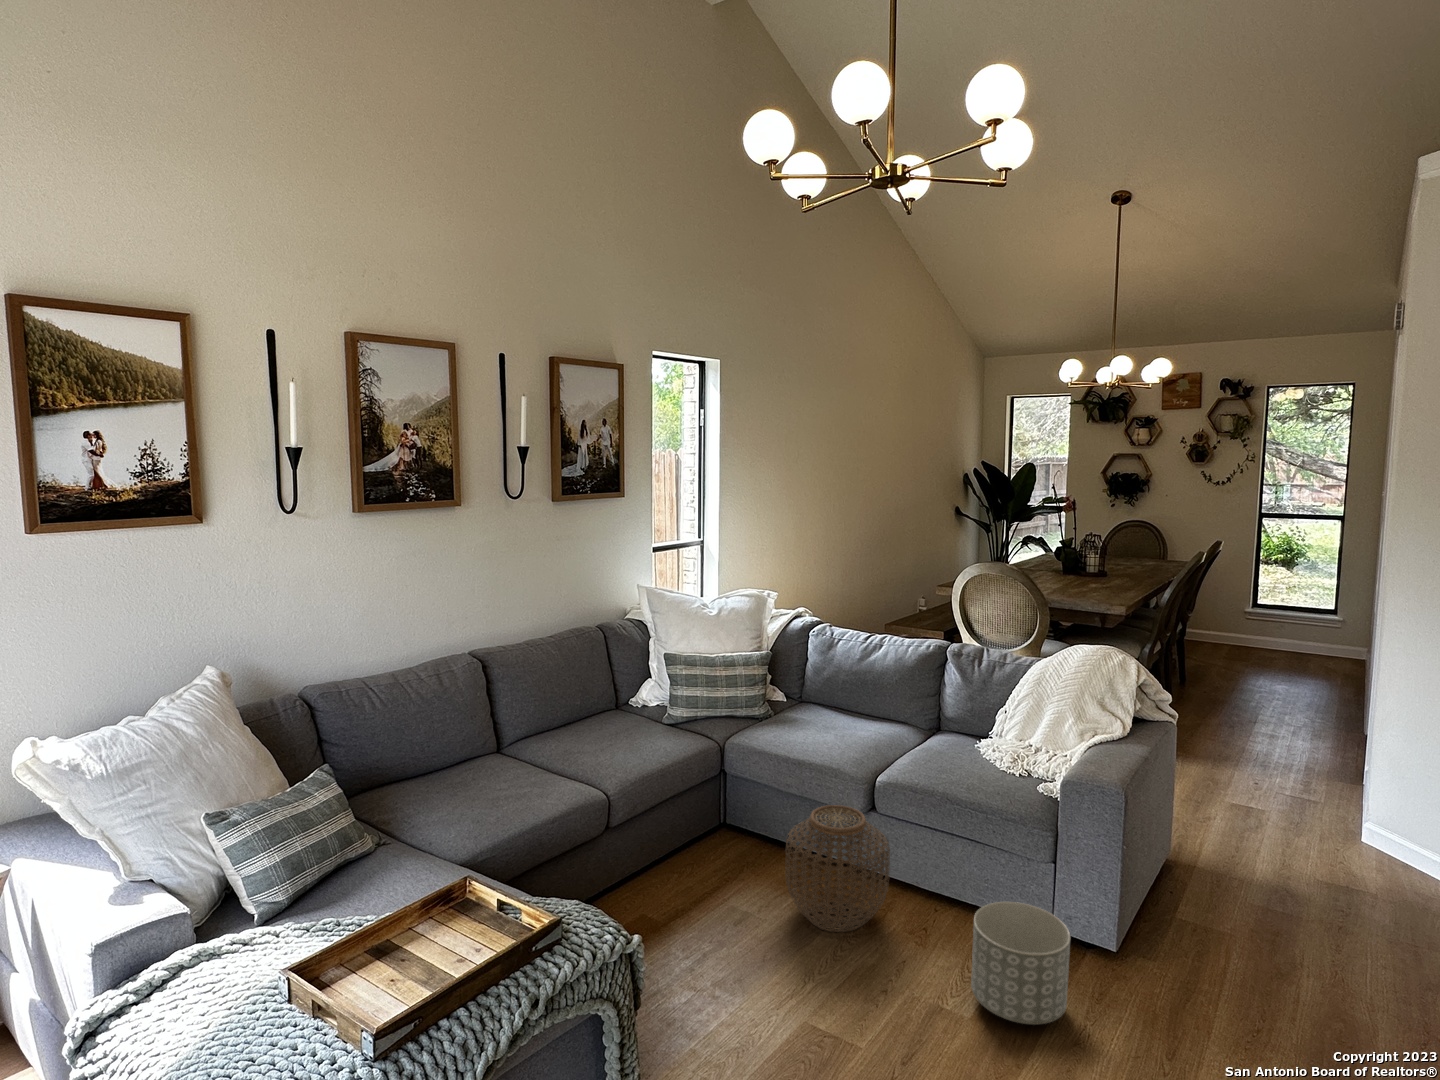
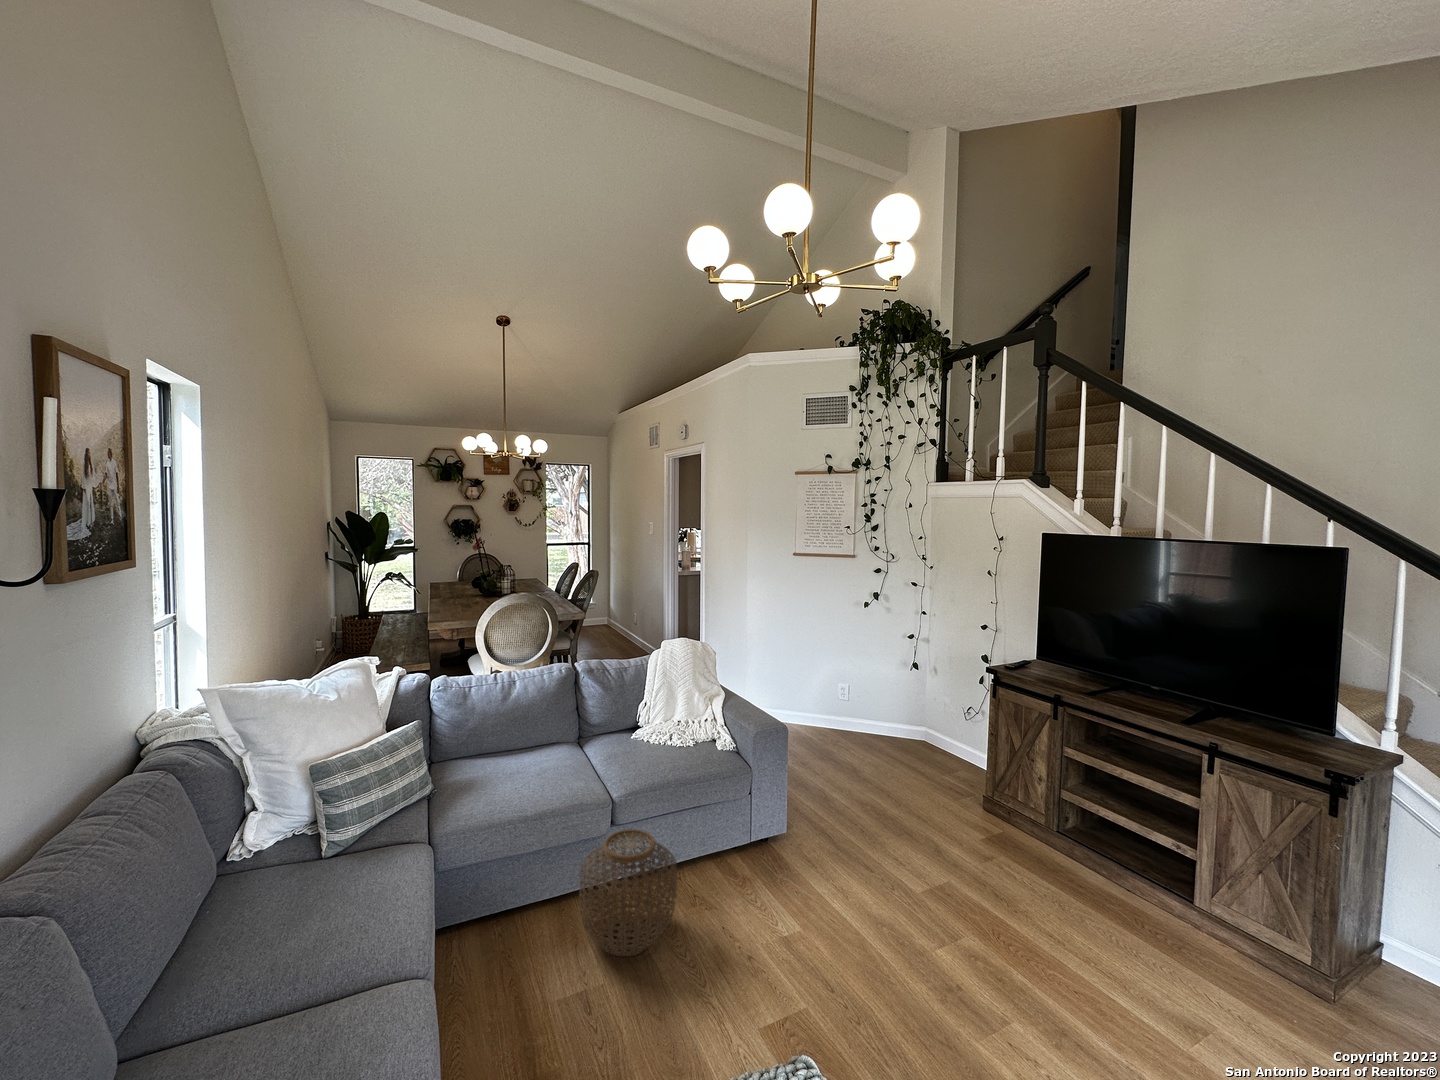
planter: present [971,902,1070,1025] -> none [758,828,825,917]

